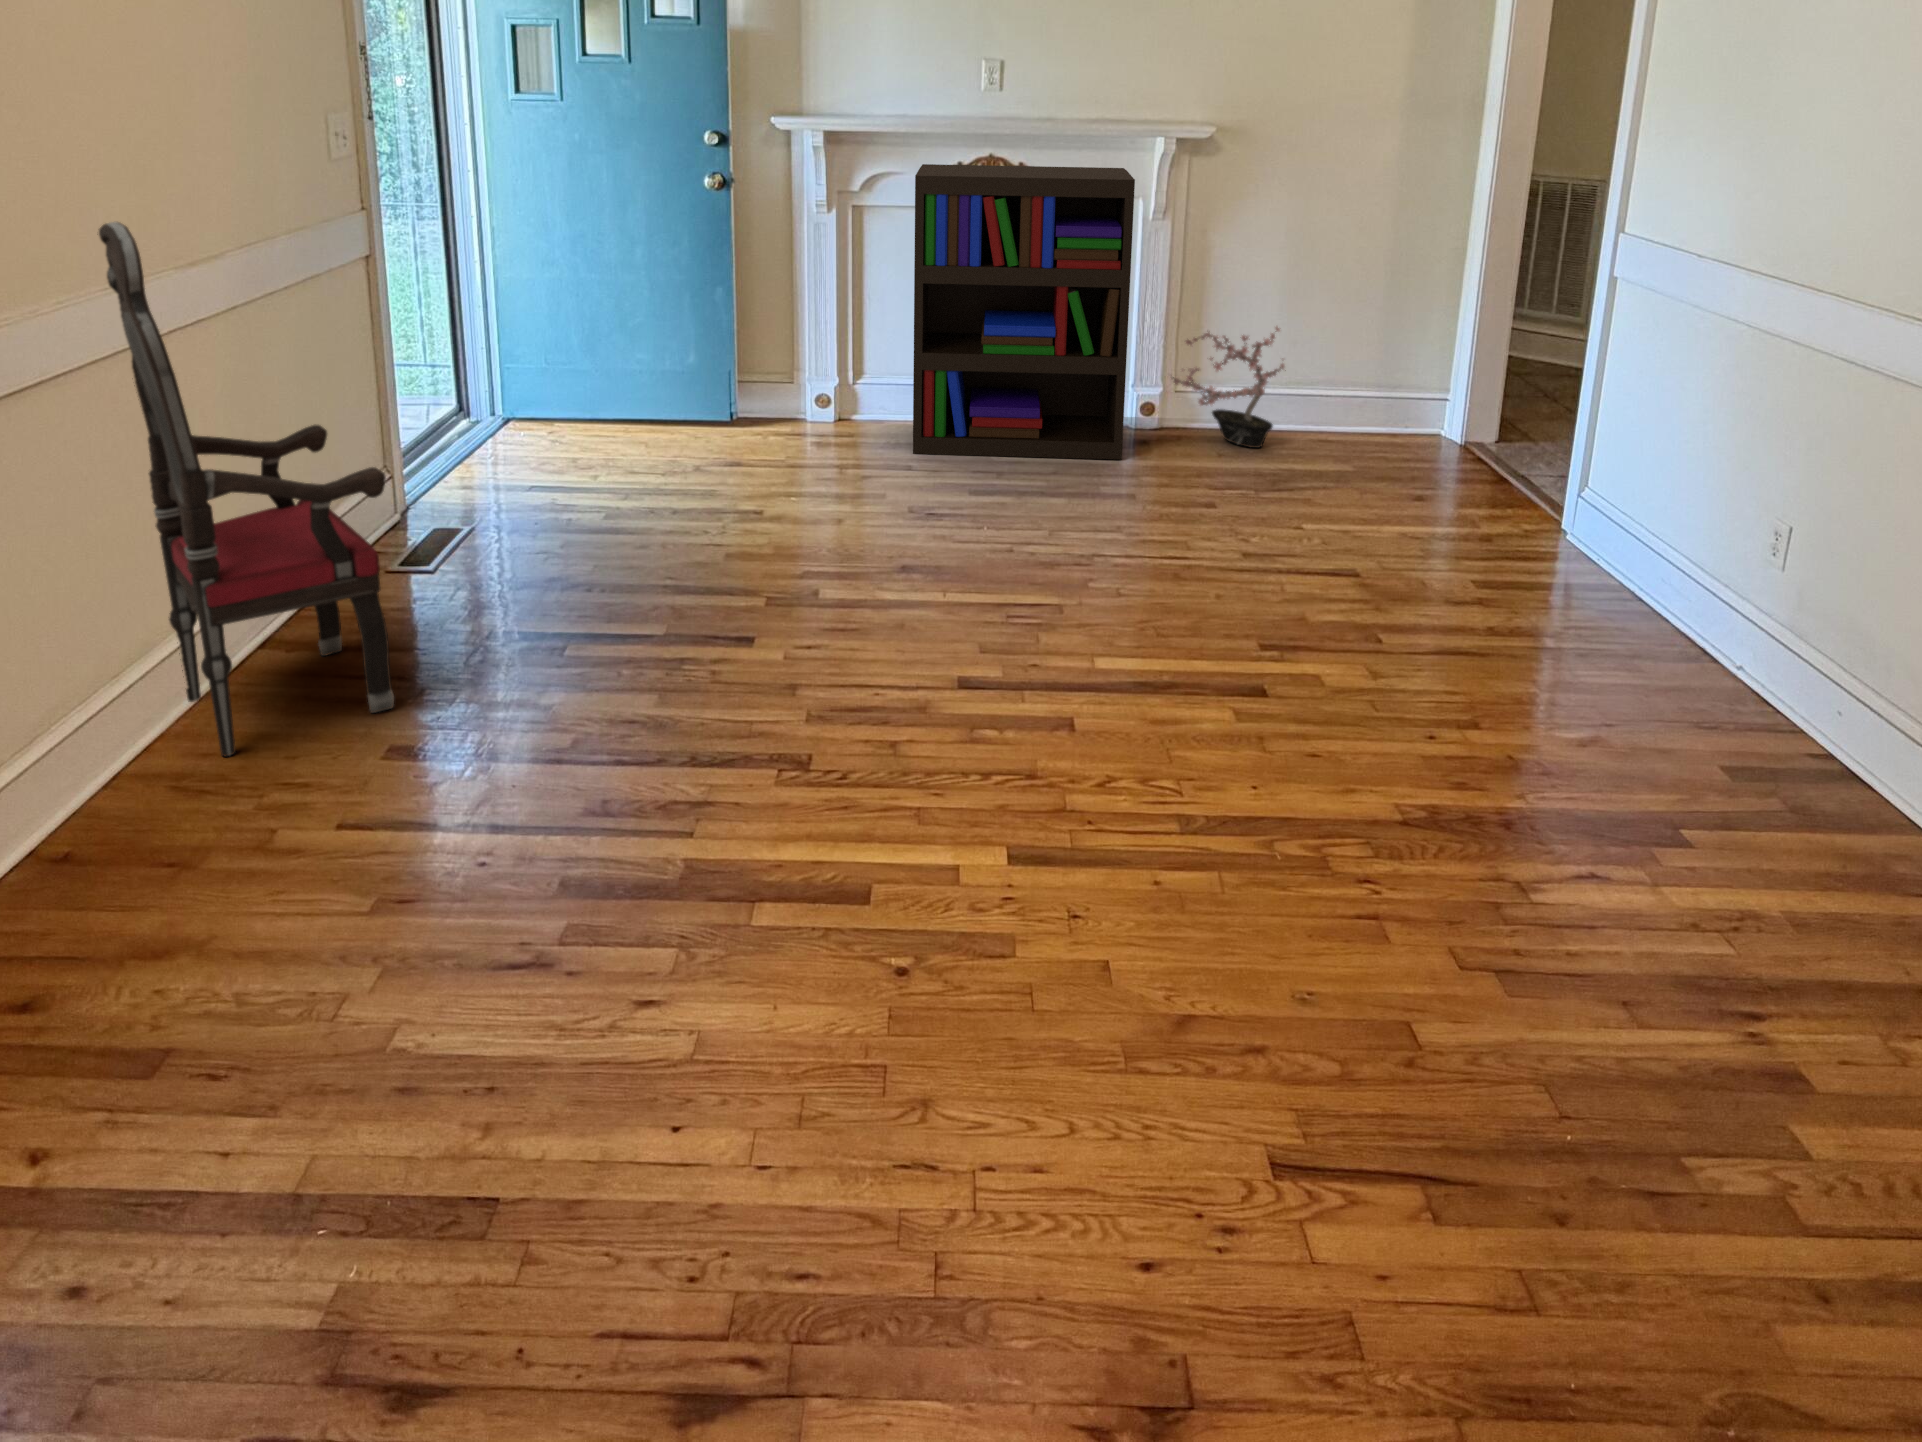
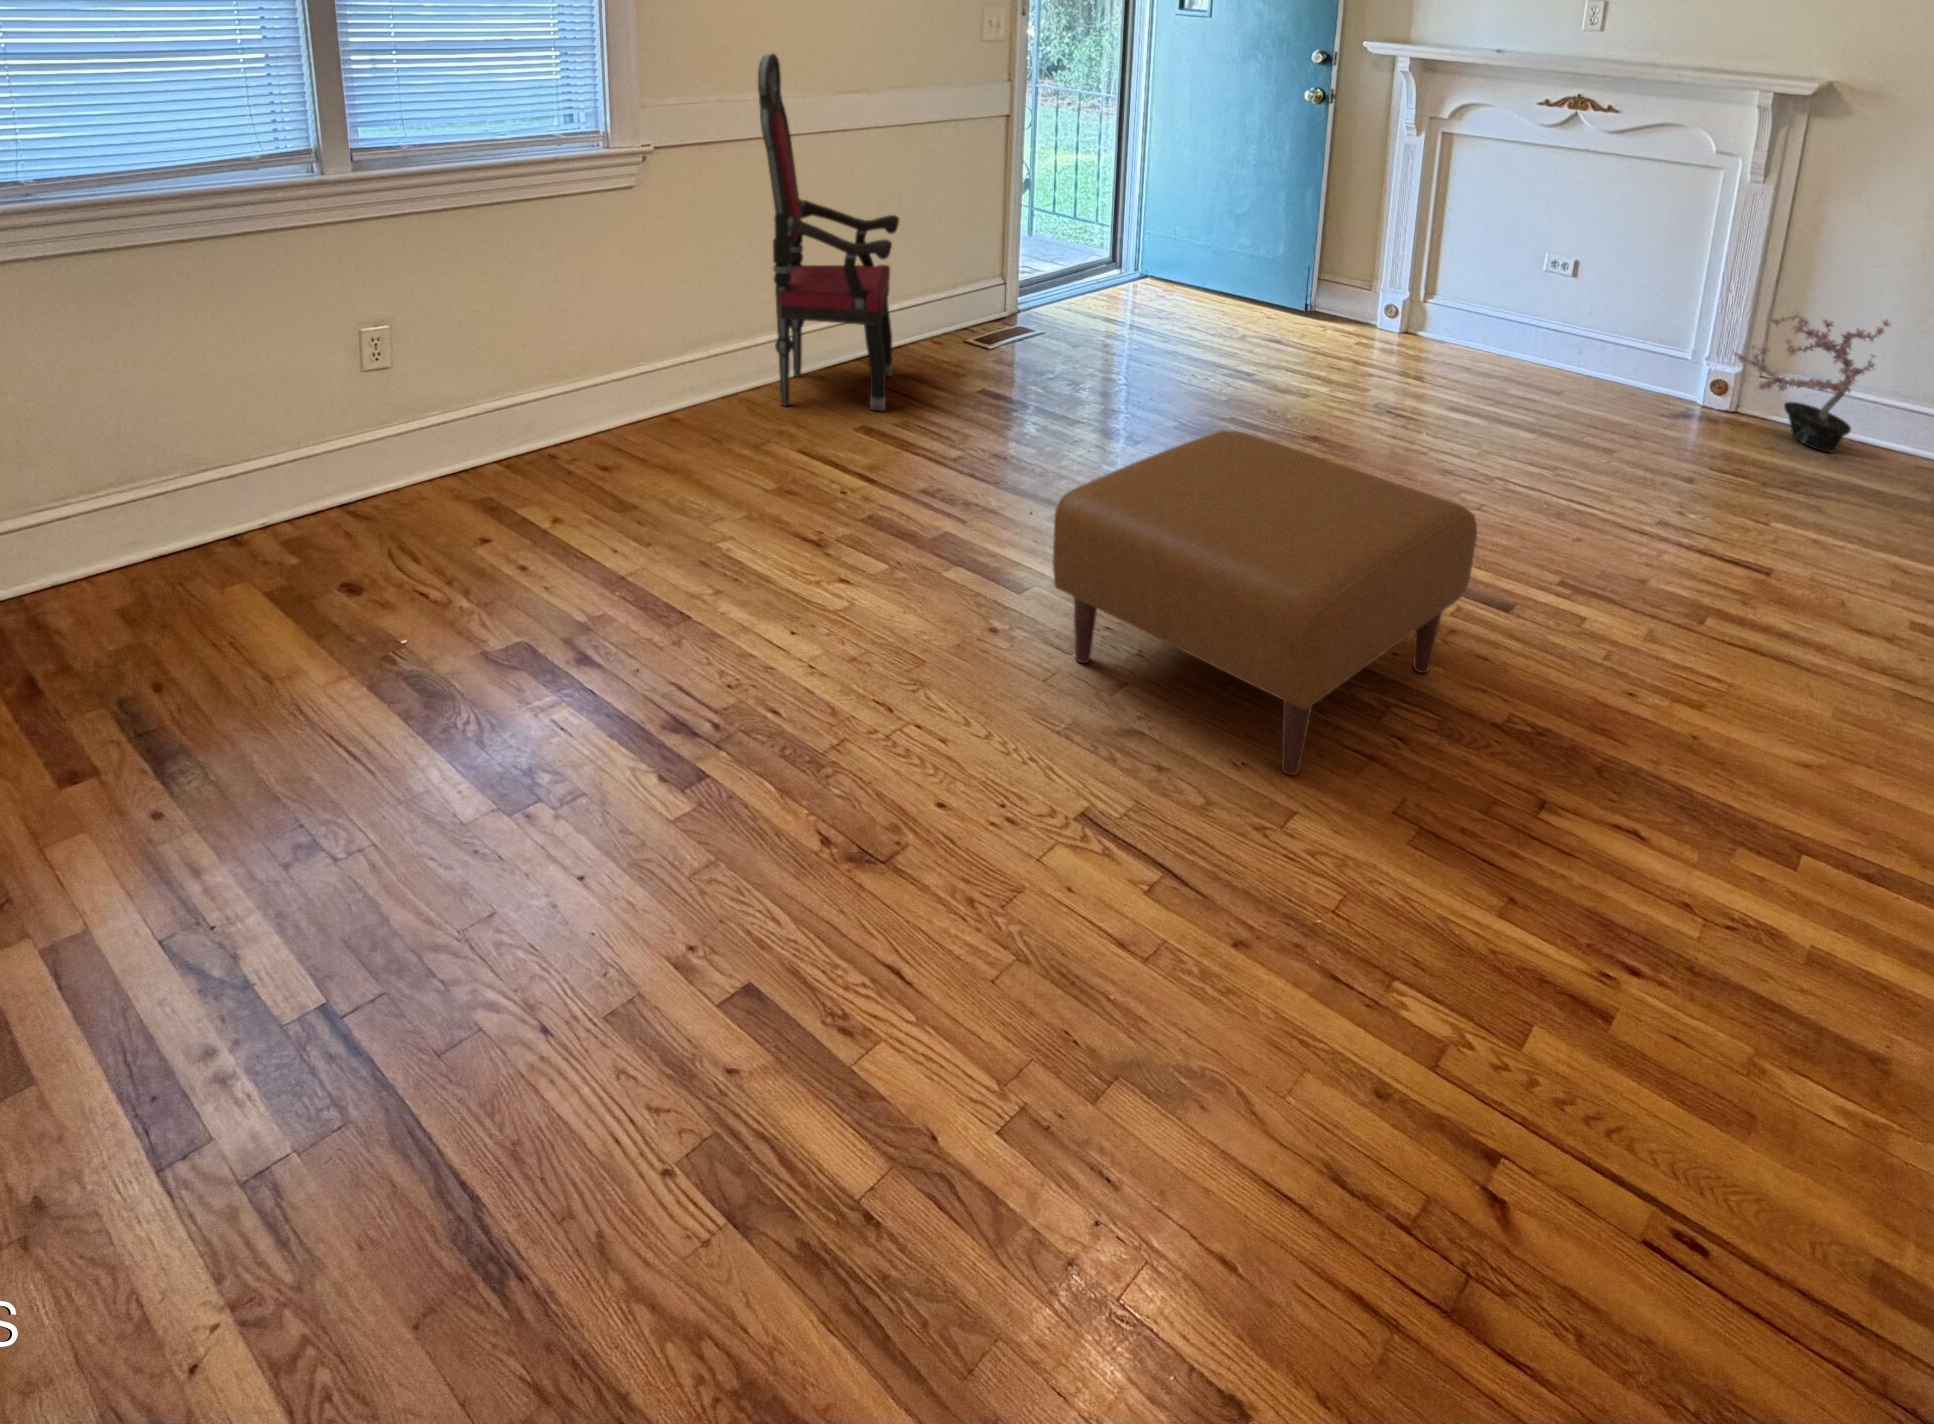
bookshelf: present [913,164,1135,460] -> none [1433,97,1726,422]
ottoman: none [996,604,1412,983] -> present [1053,431,1477,775]

